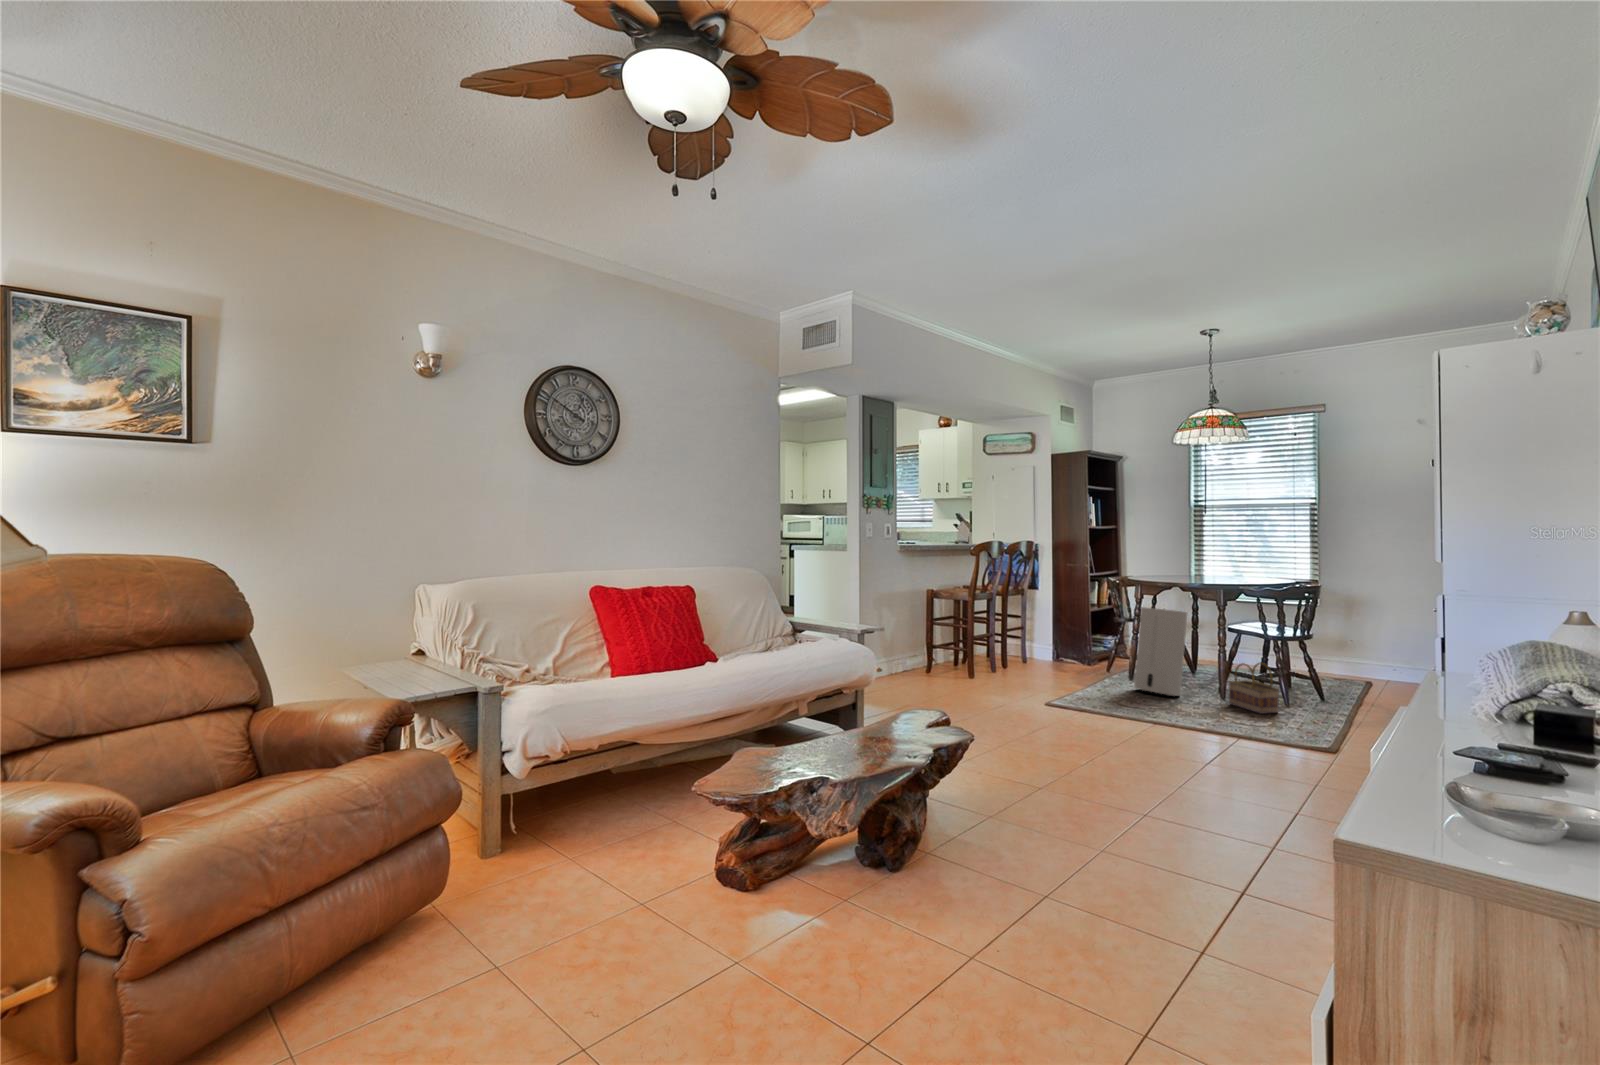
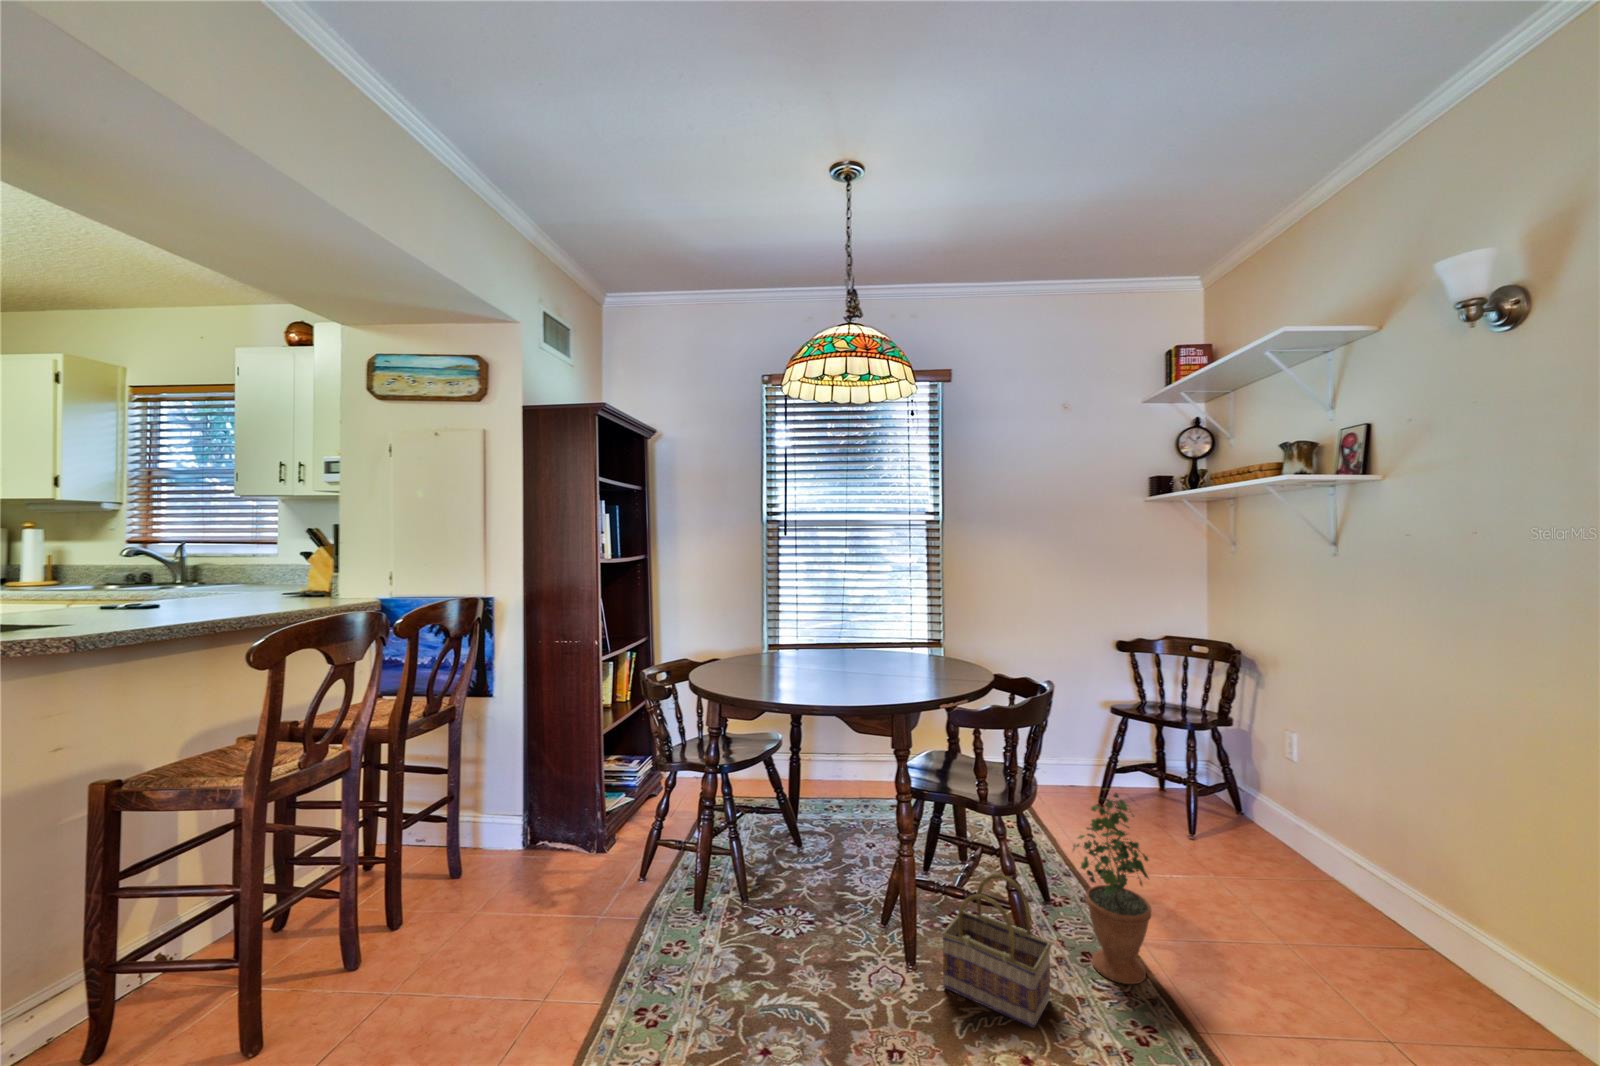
air purifier: present [1134,607,1188,696] -> none [729,758,842,1003]
potted plant: none [1306,636,1349,719] -> present [1073,789,1151,984]

